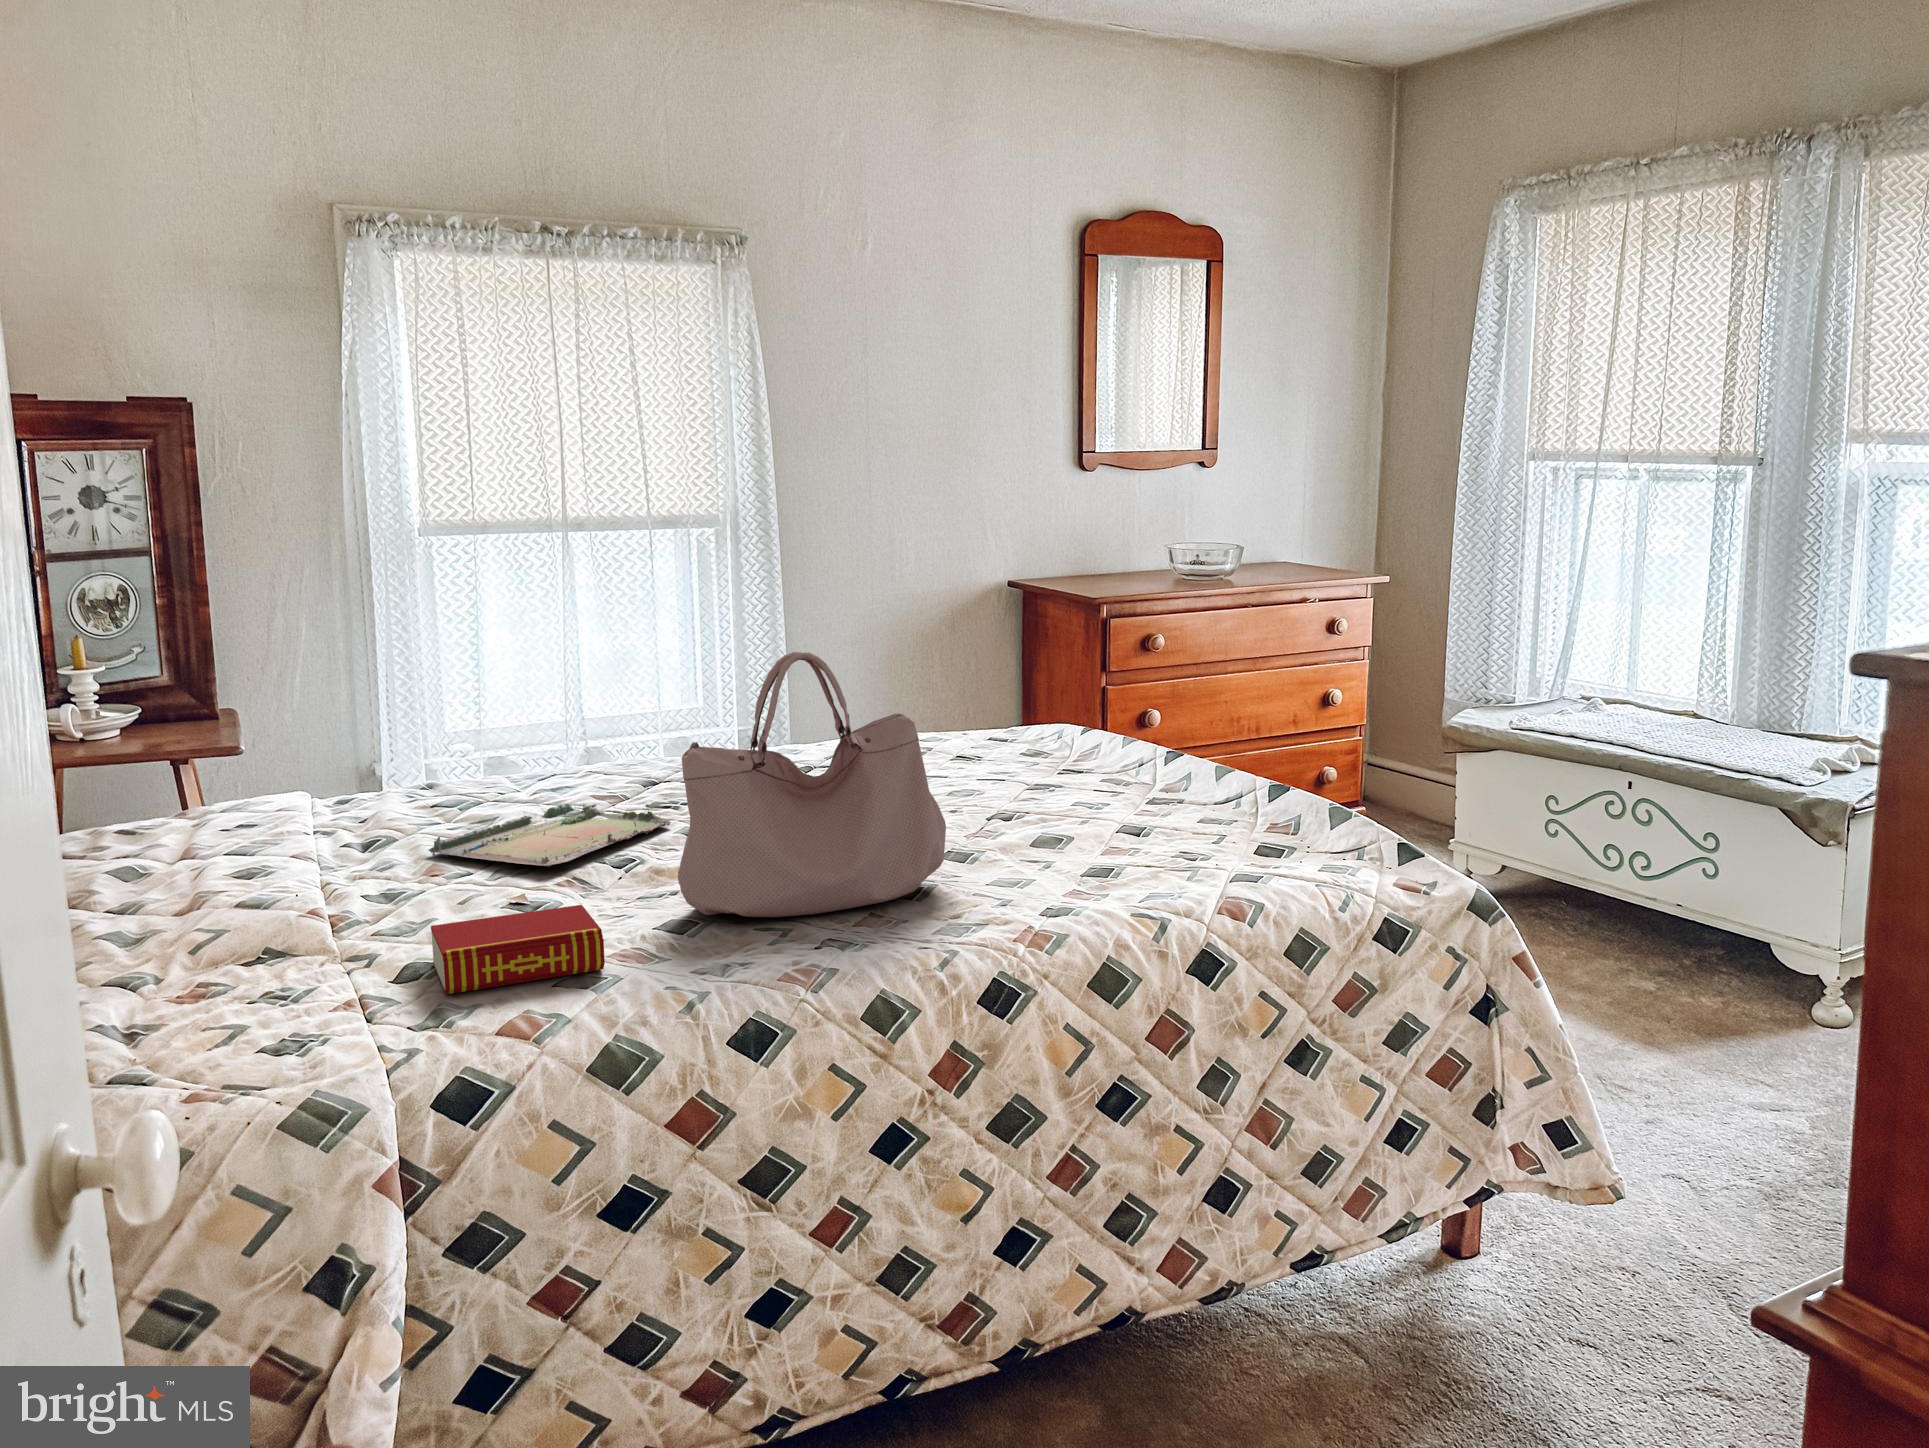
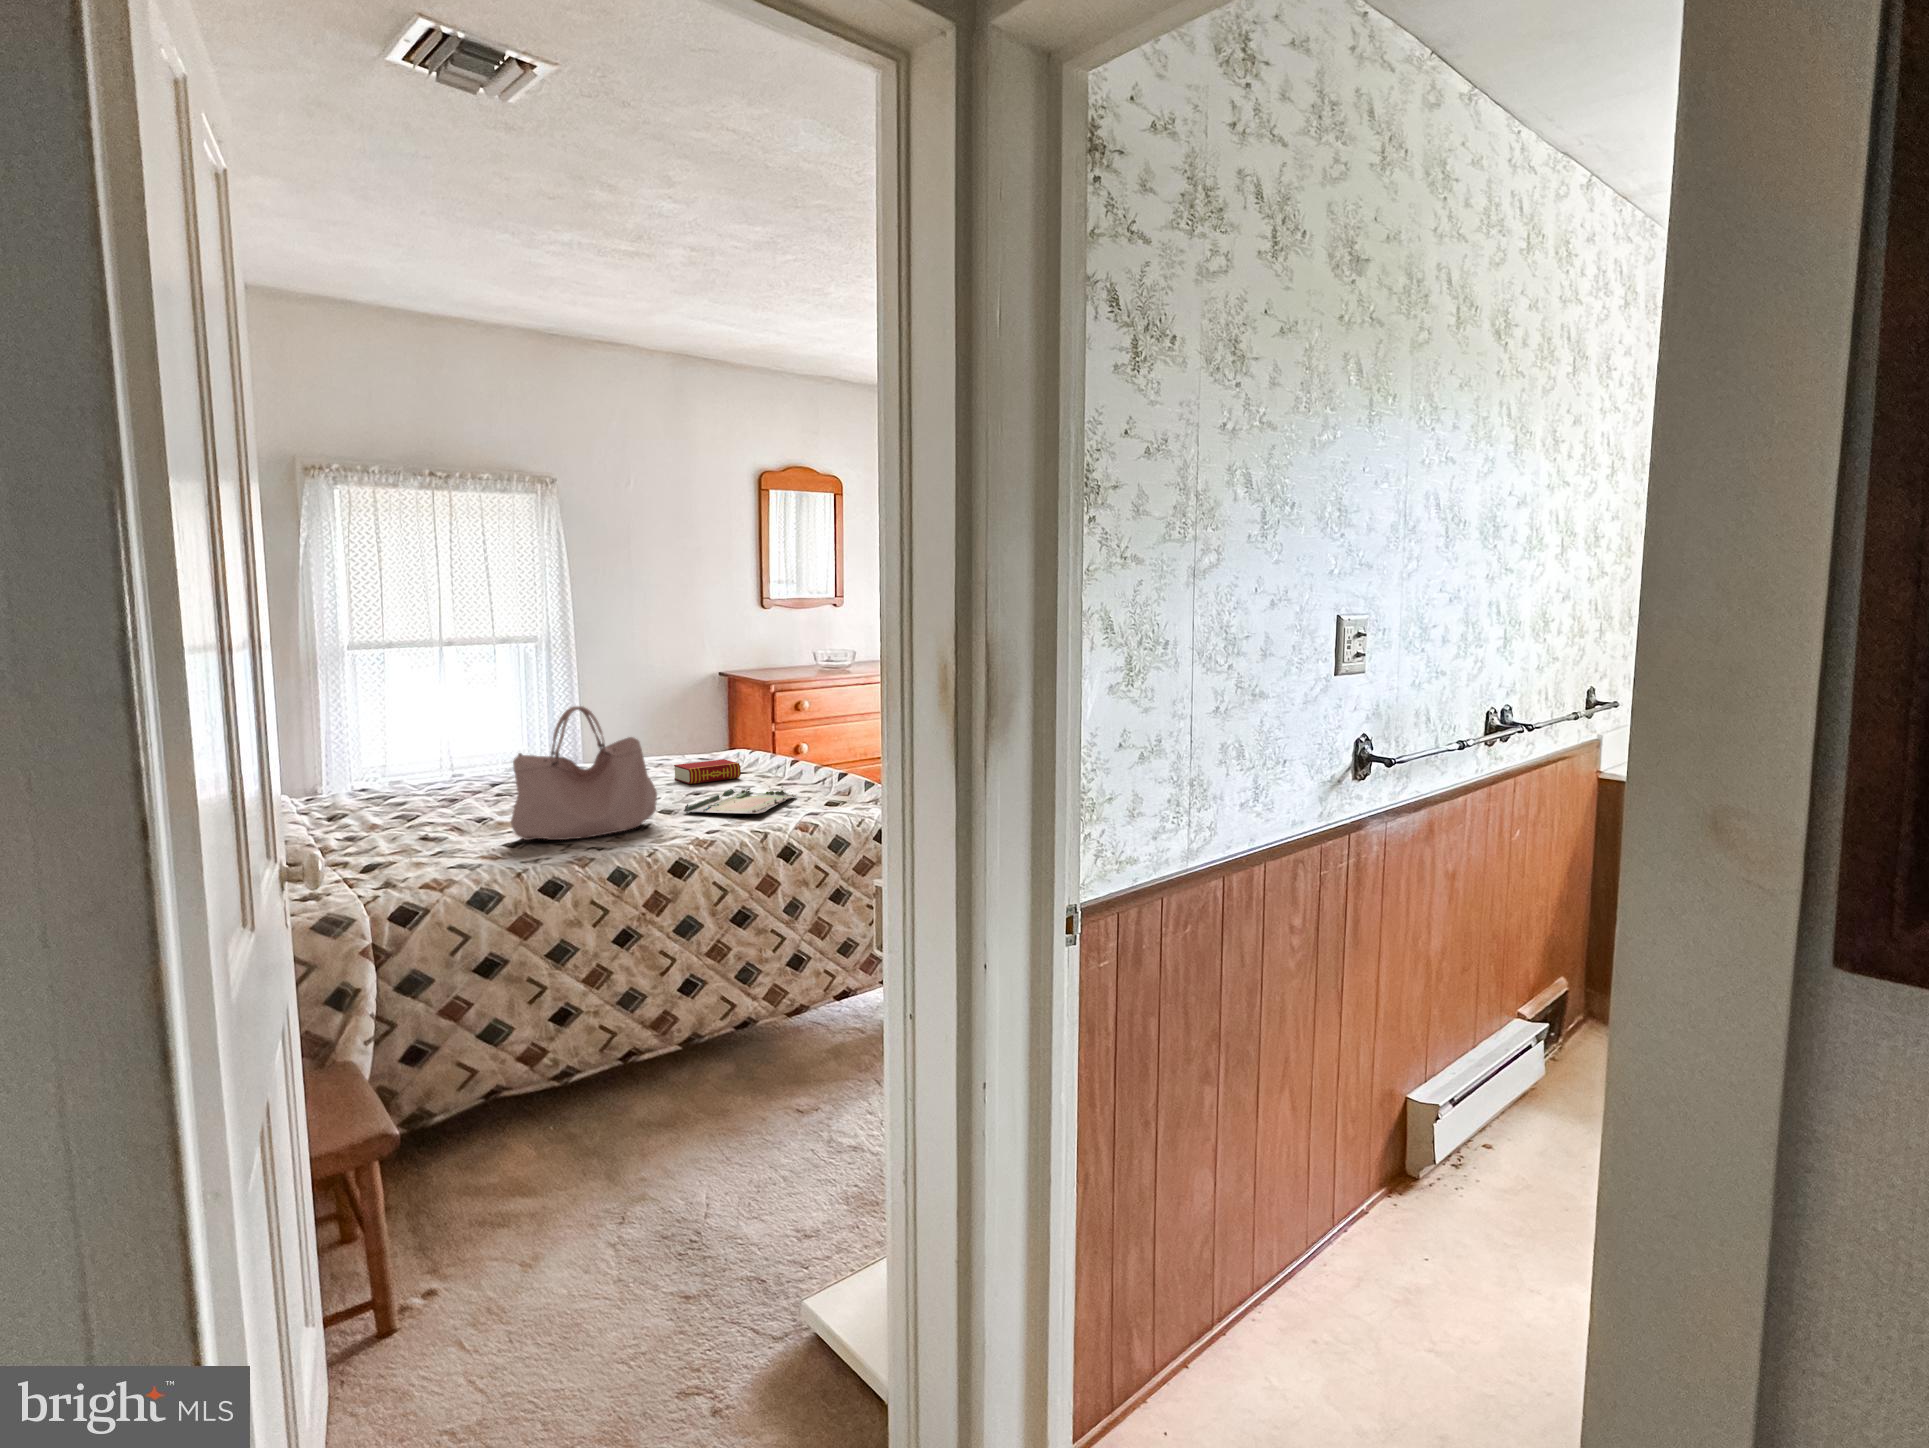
tray: present [428,803,671,866] -> present [684,786,796,814]
book: present [431,905,605,994] -> present [674,759,741,784]

